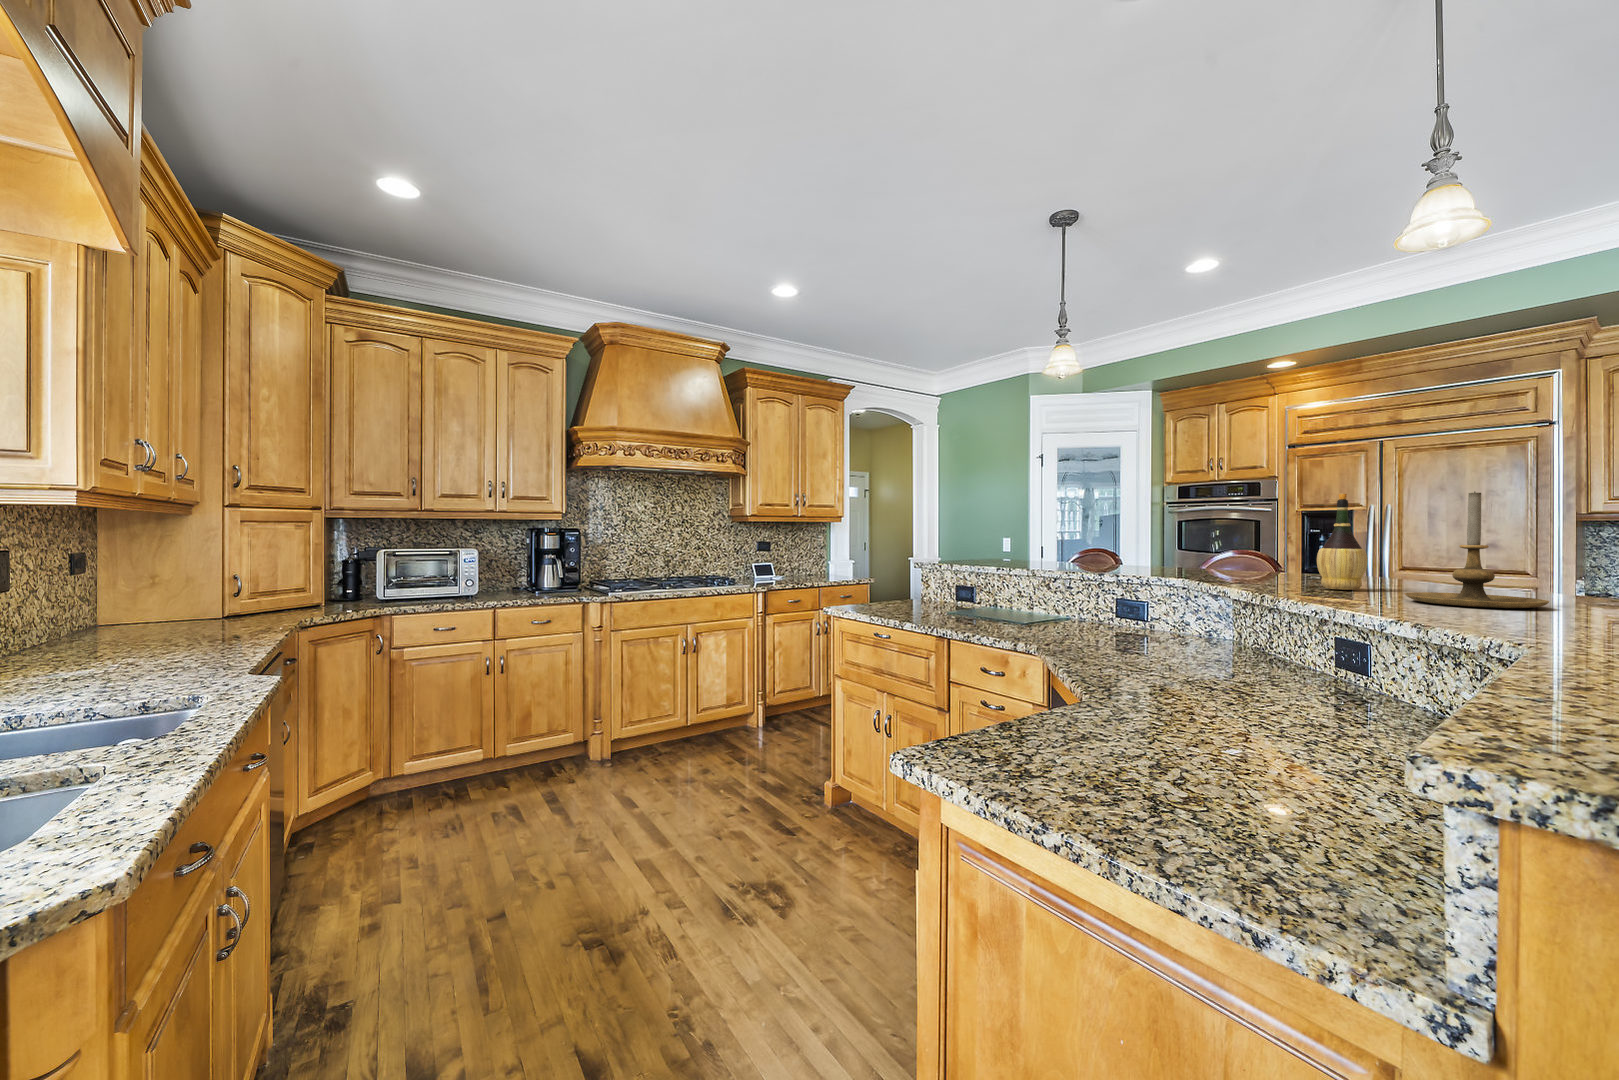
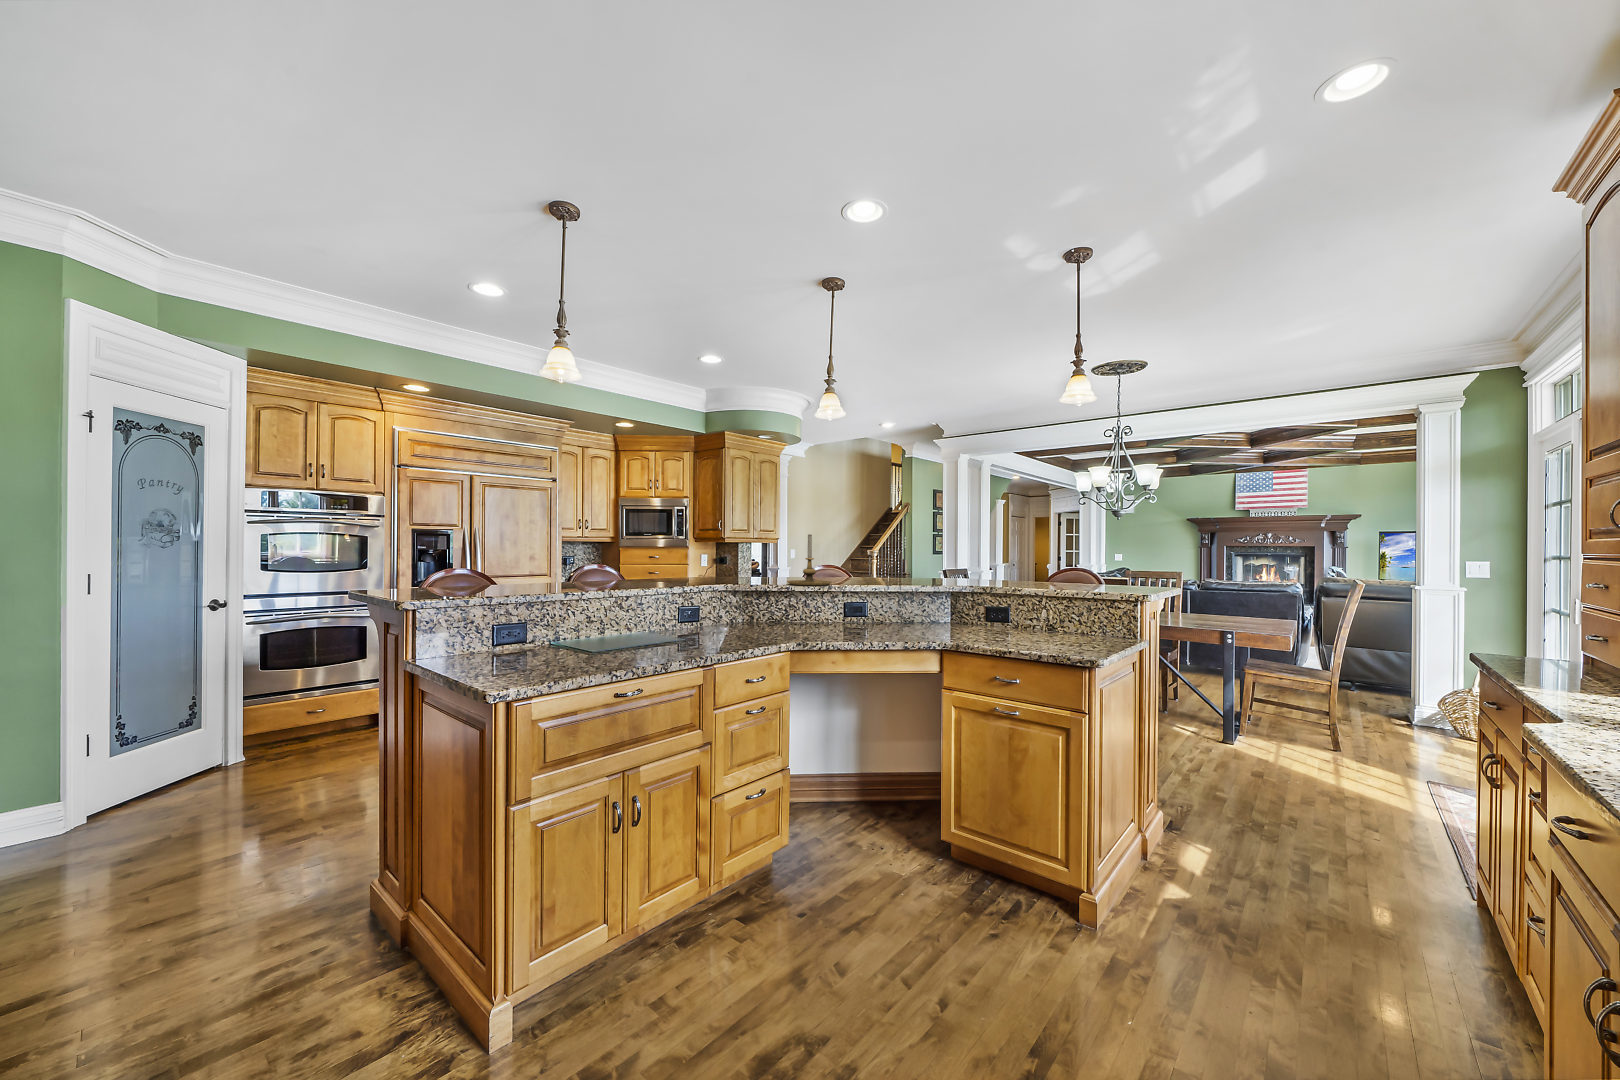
wine bottle: present [1317,493,1367,590] -> none [726,529,749,585]

